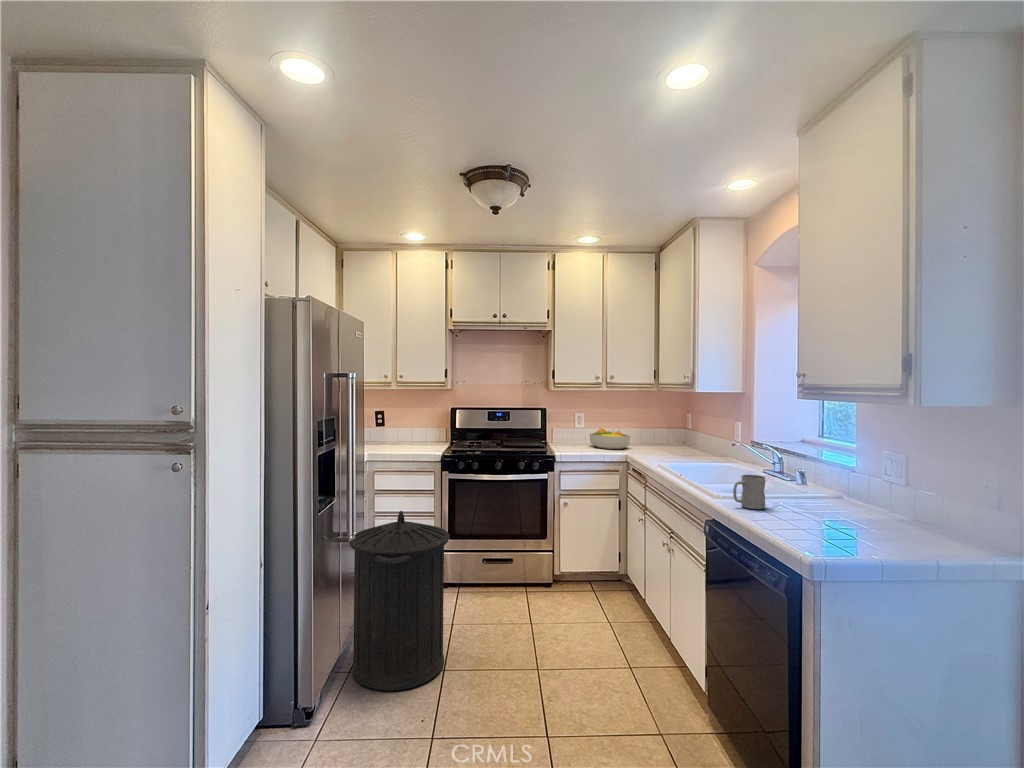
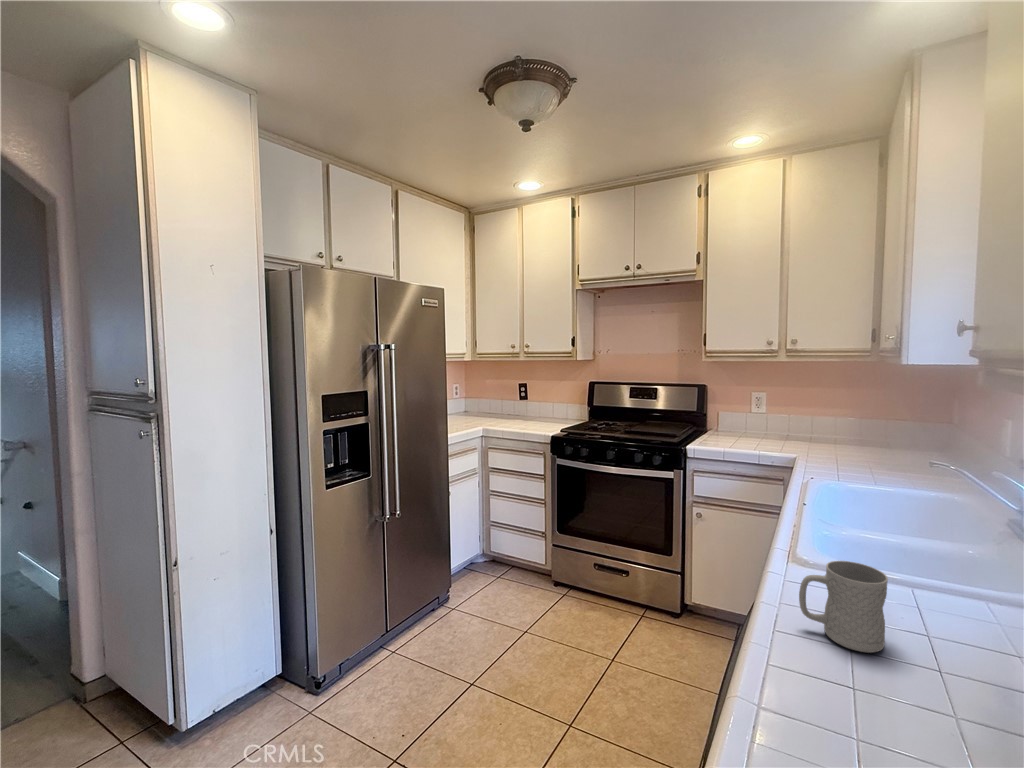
fruit bowl: present [590,428,630,449] -> none [759,414,820,448]
trash can: present [349,511,450,691] -> none [376,501,488,701]

